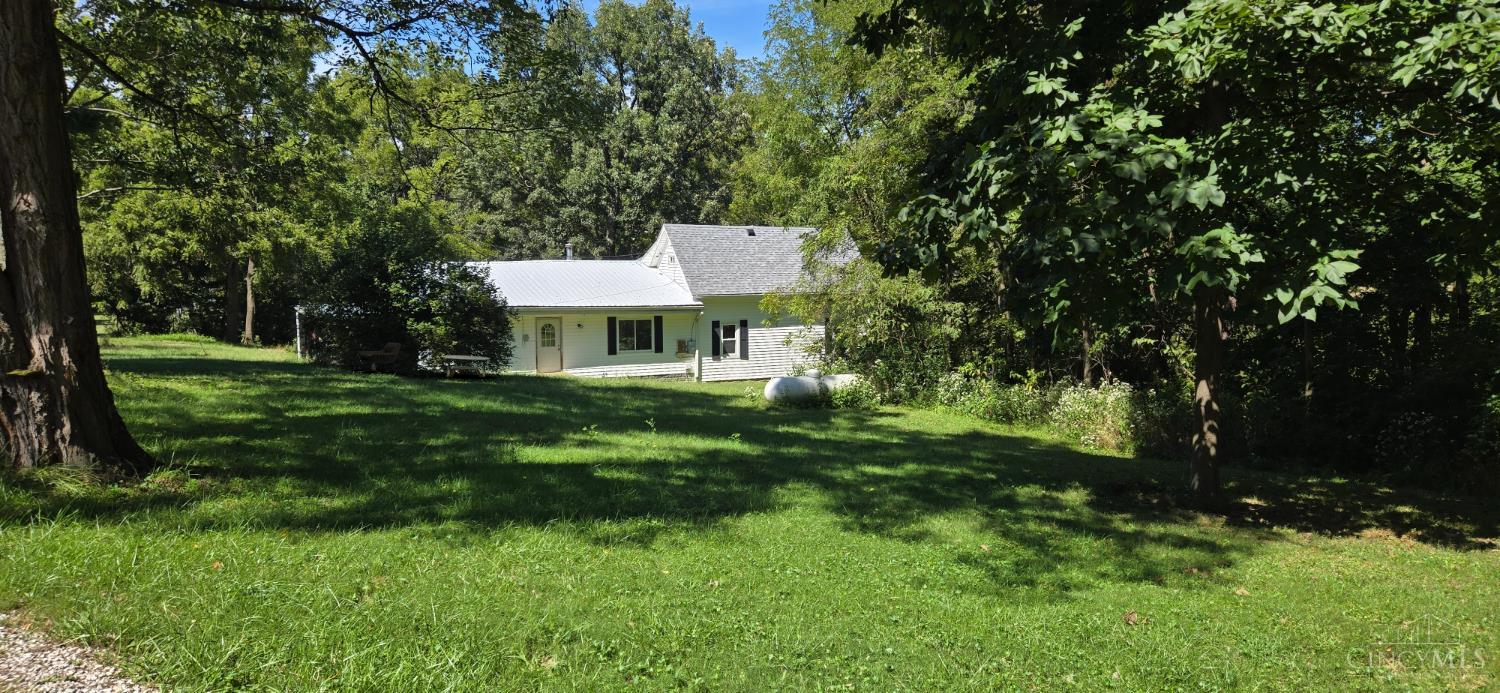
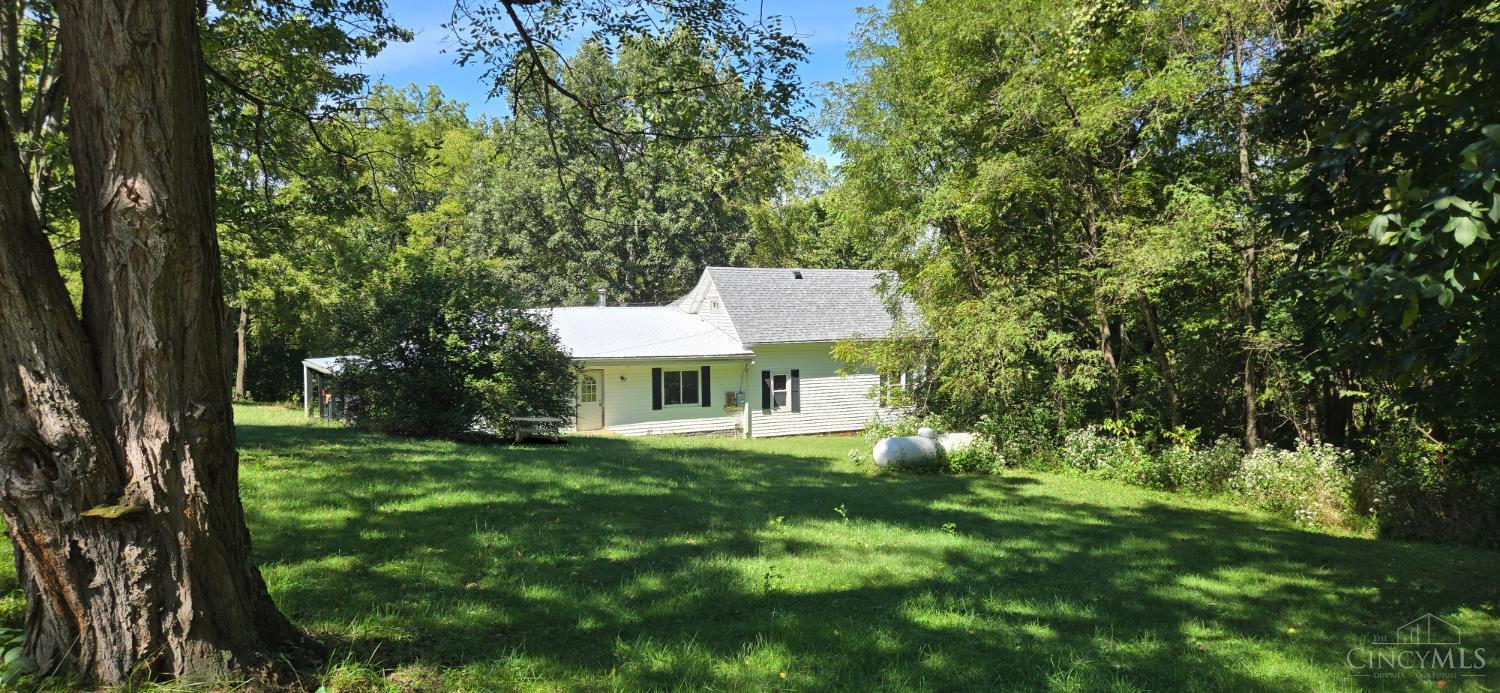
lounge chair: present [358,342,401,373] -> none [410,401,461,438]

